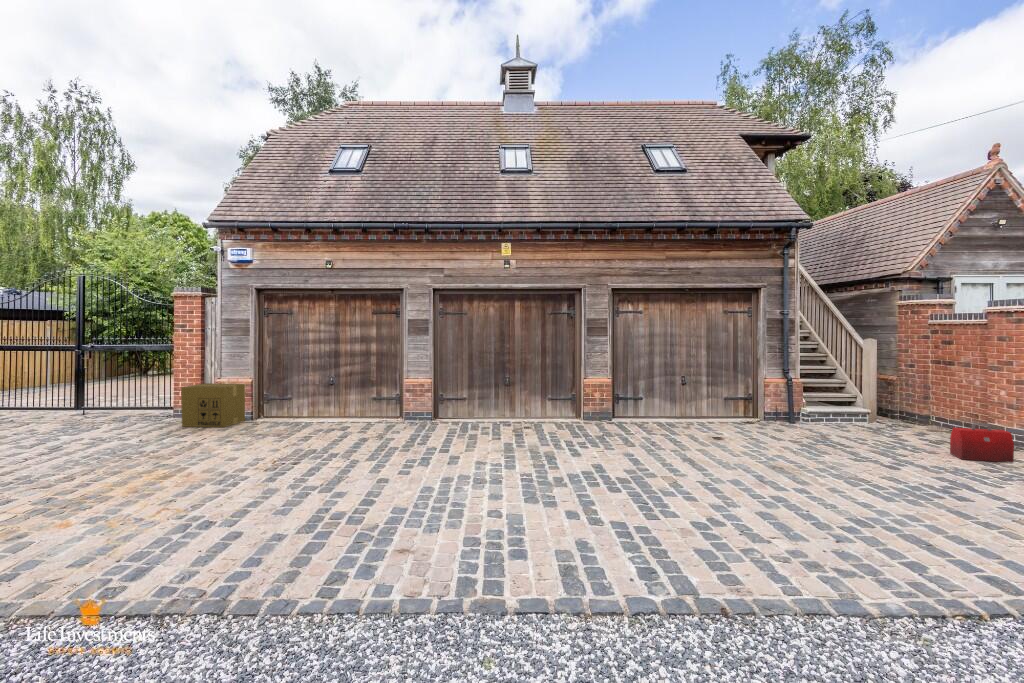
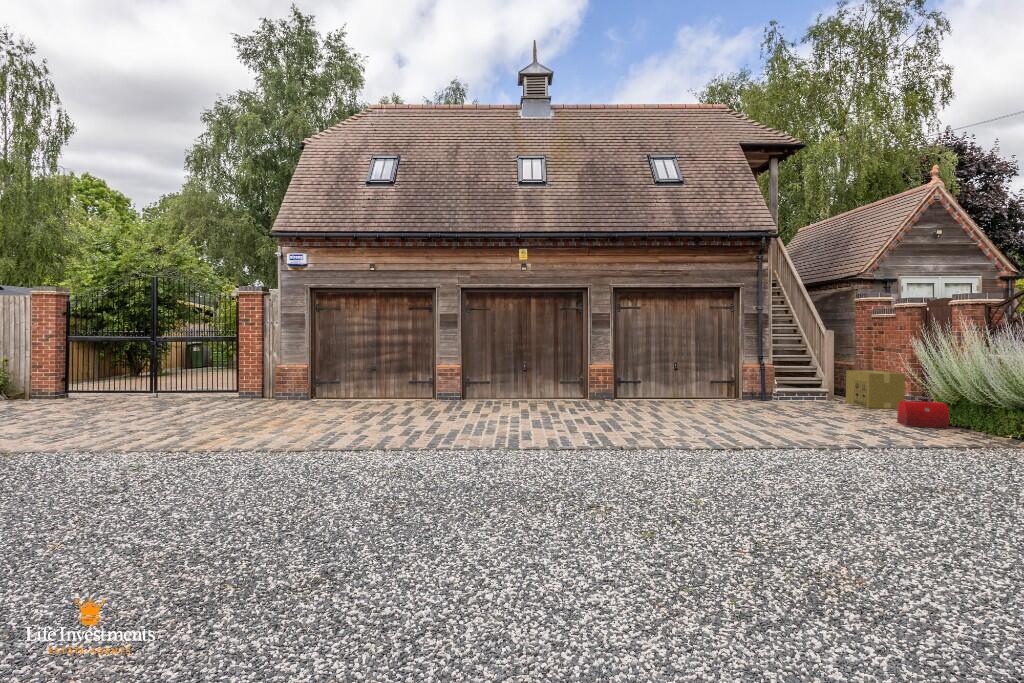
cardboard box: present [181,383,245,427] -> present [846,370,905,408]

